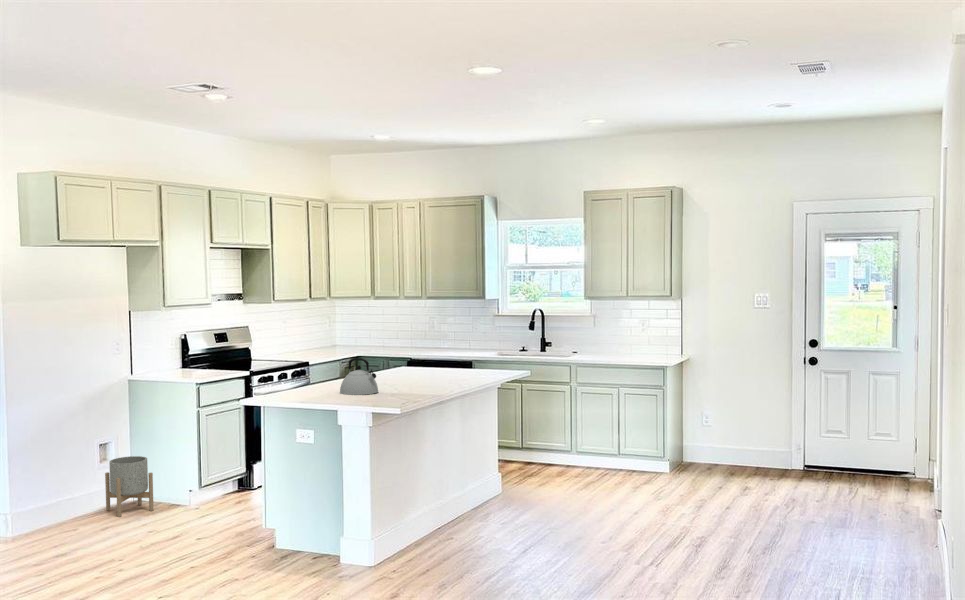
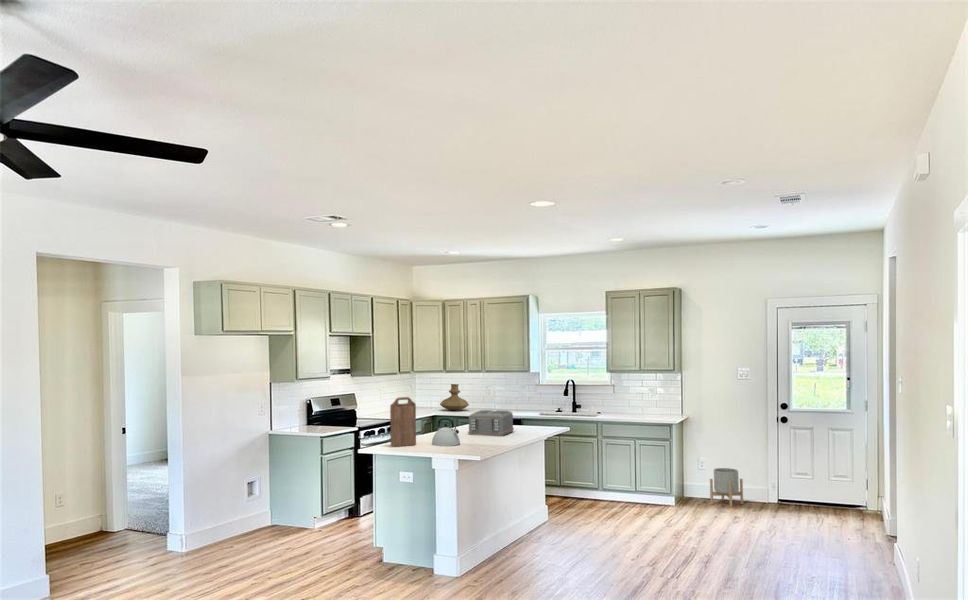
vase: none [367,316,406,350] -> present [440,384,469,411]
cutting board: none [281,329,318,397] -> present [390,397,416,447]
toaster: none [394,348,456,382] -> present [468,410,514,436]
planter: present [105,456,154,517] -> present [710,468,743,508]

